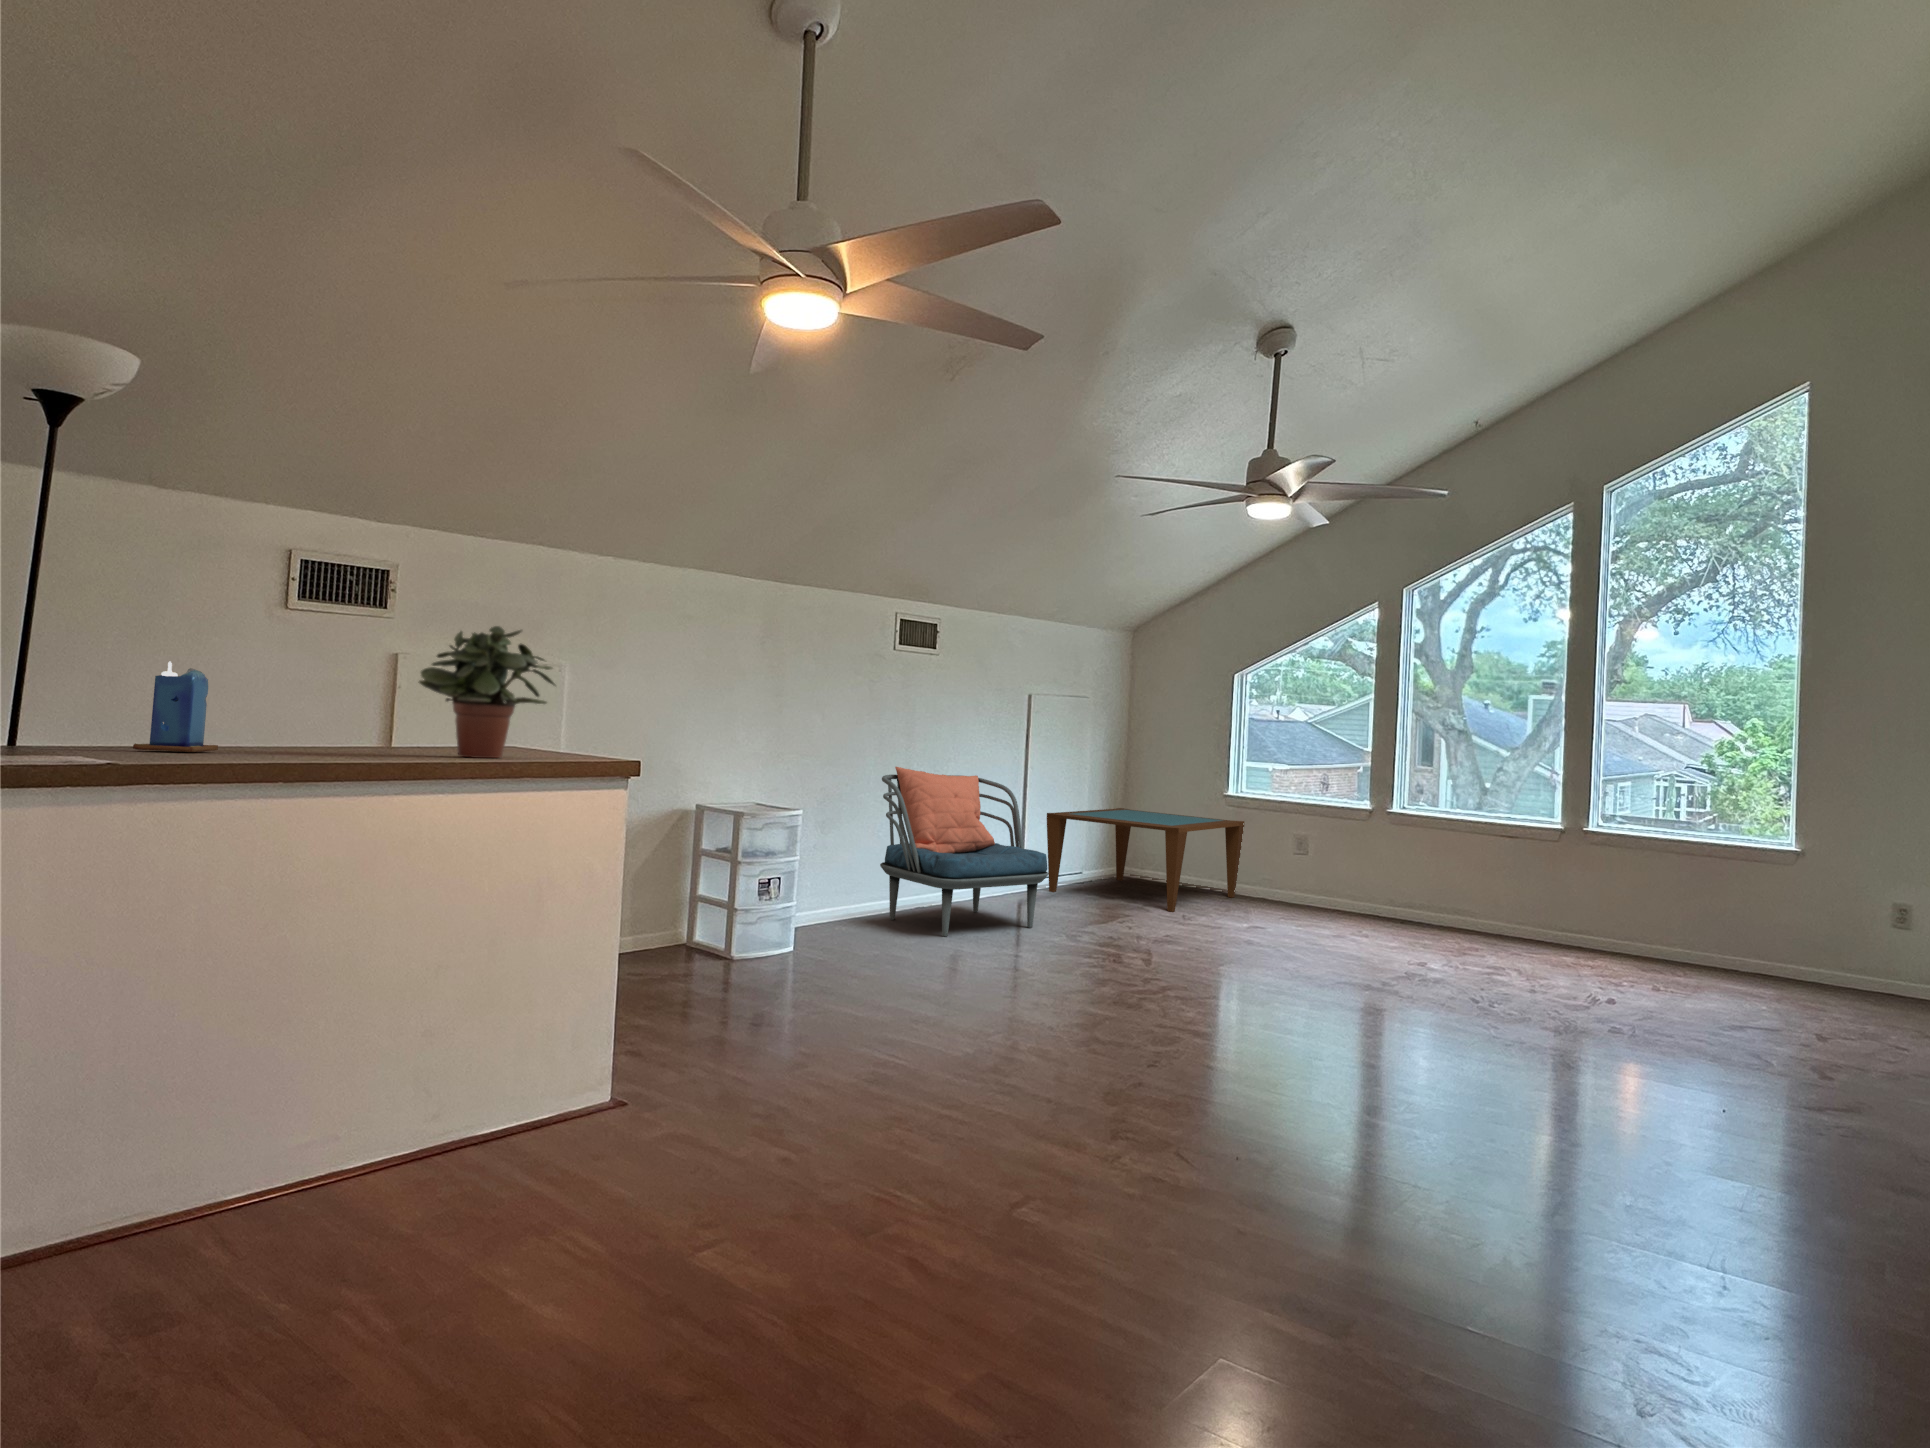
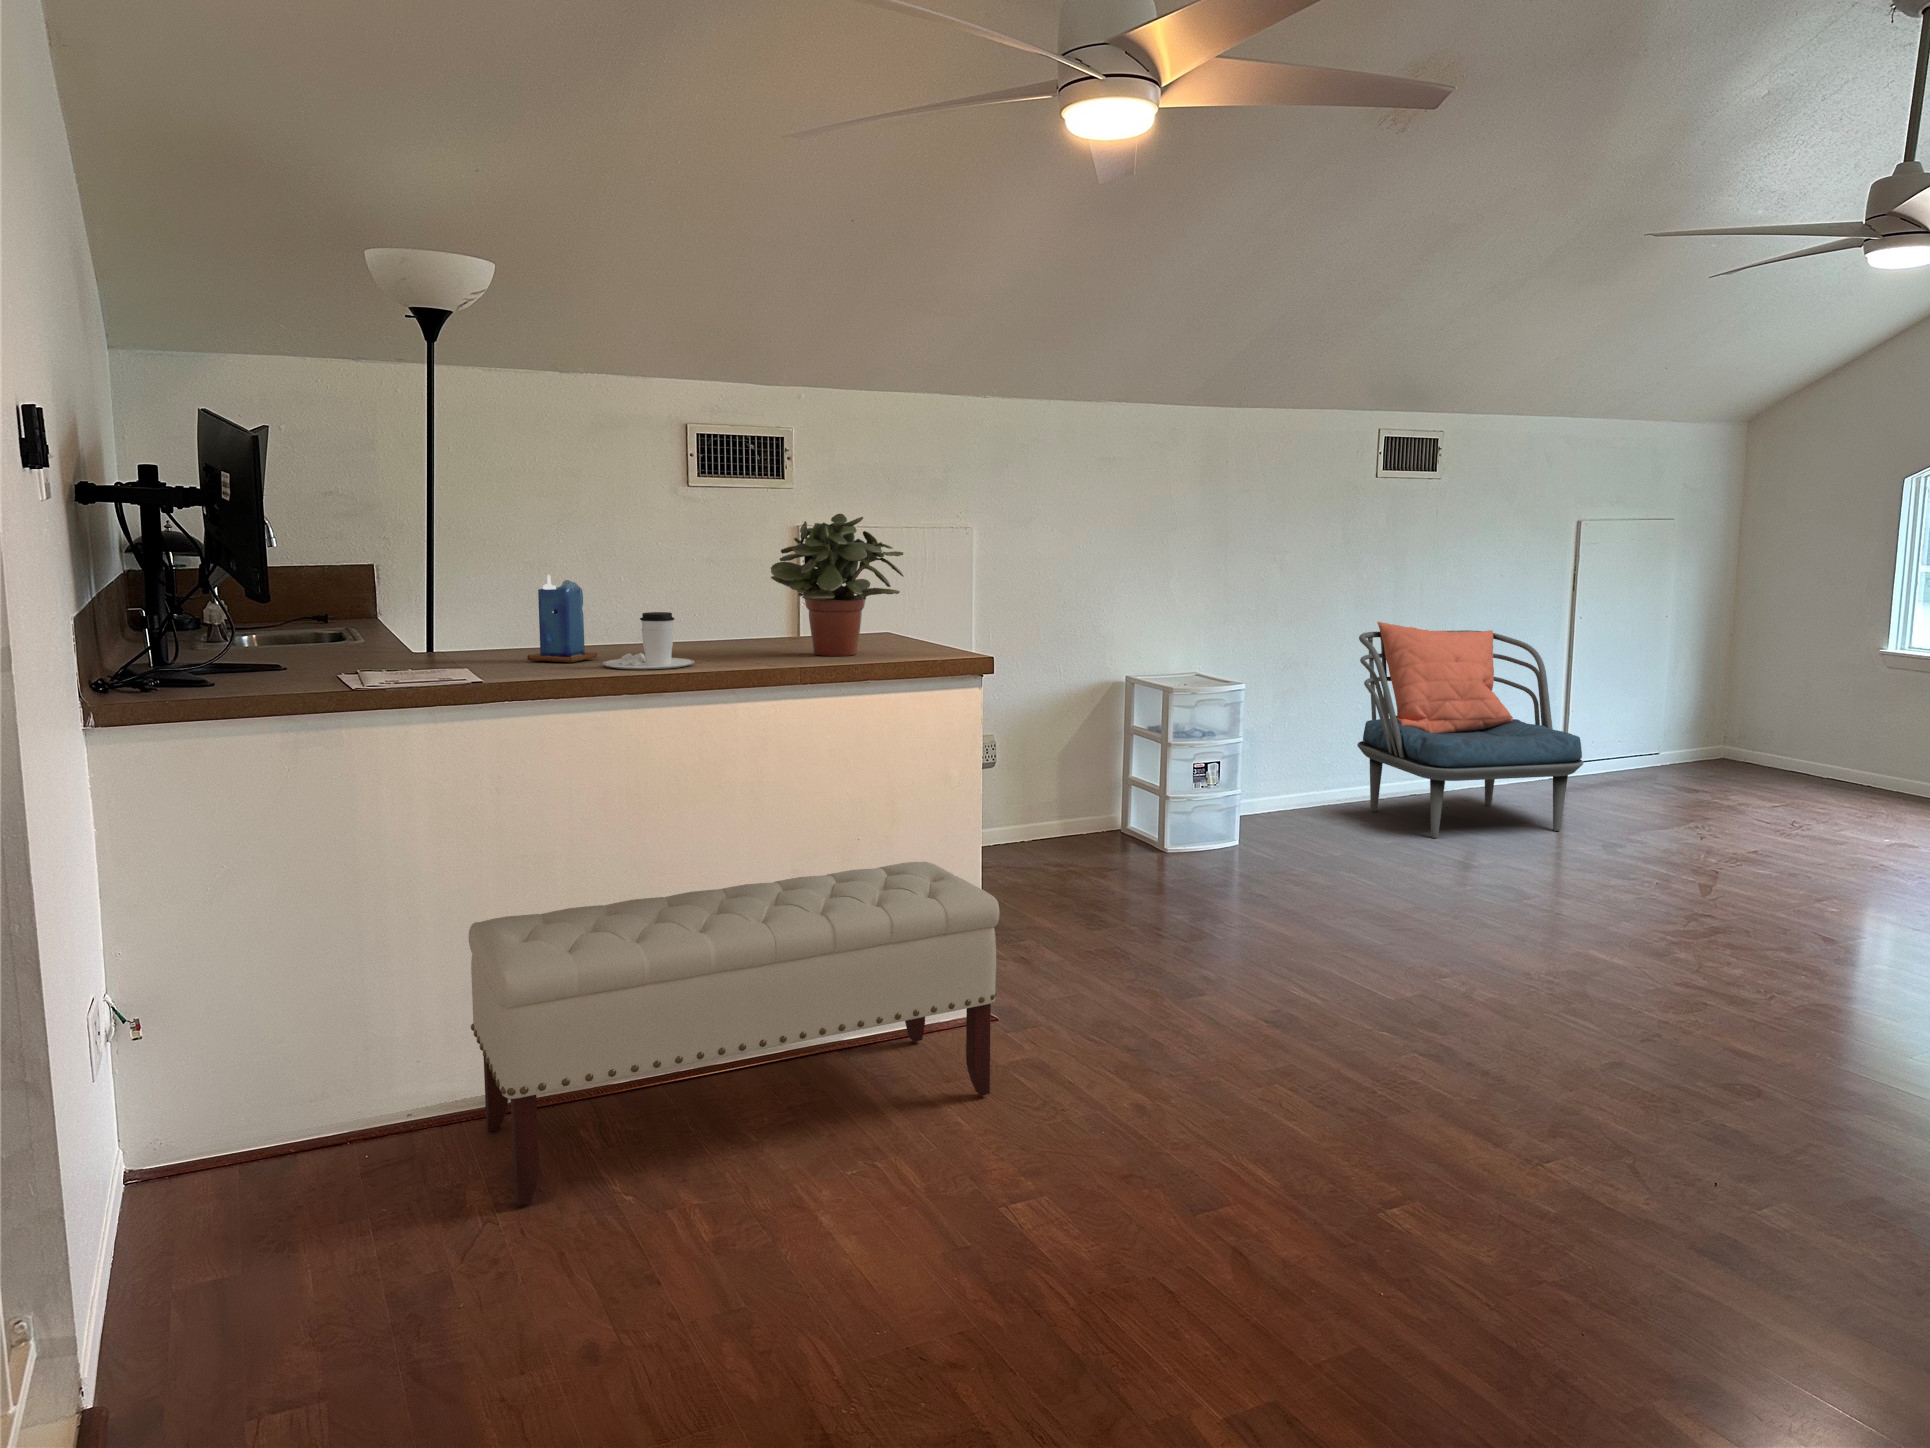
coffee cup: none [236,703,343,758] -> present [603,612,694,670]
coffee table: present [1047,808,1244,912] -> none [1602,666,1920,817]
bench: none [40,950,657,1350] -> present [468,862,999,1206]

